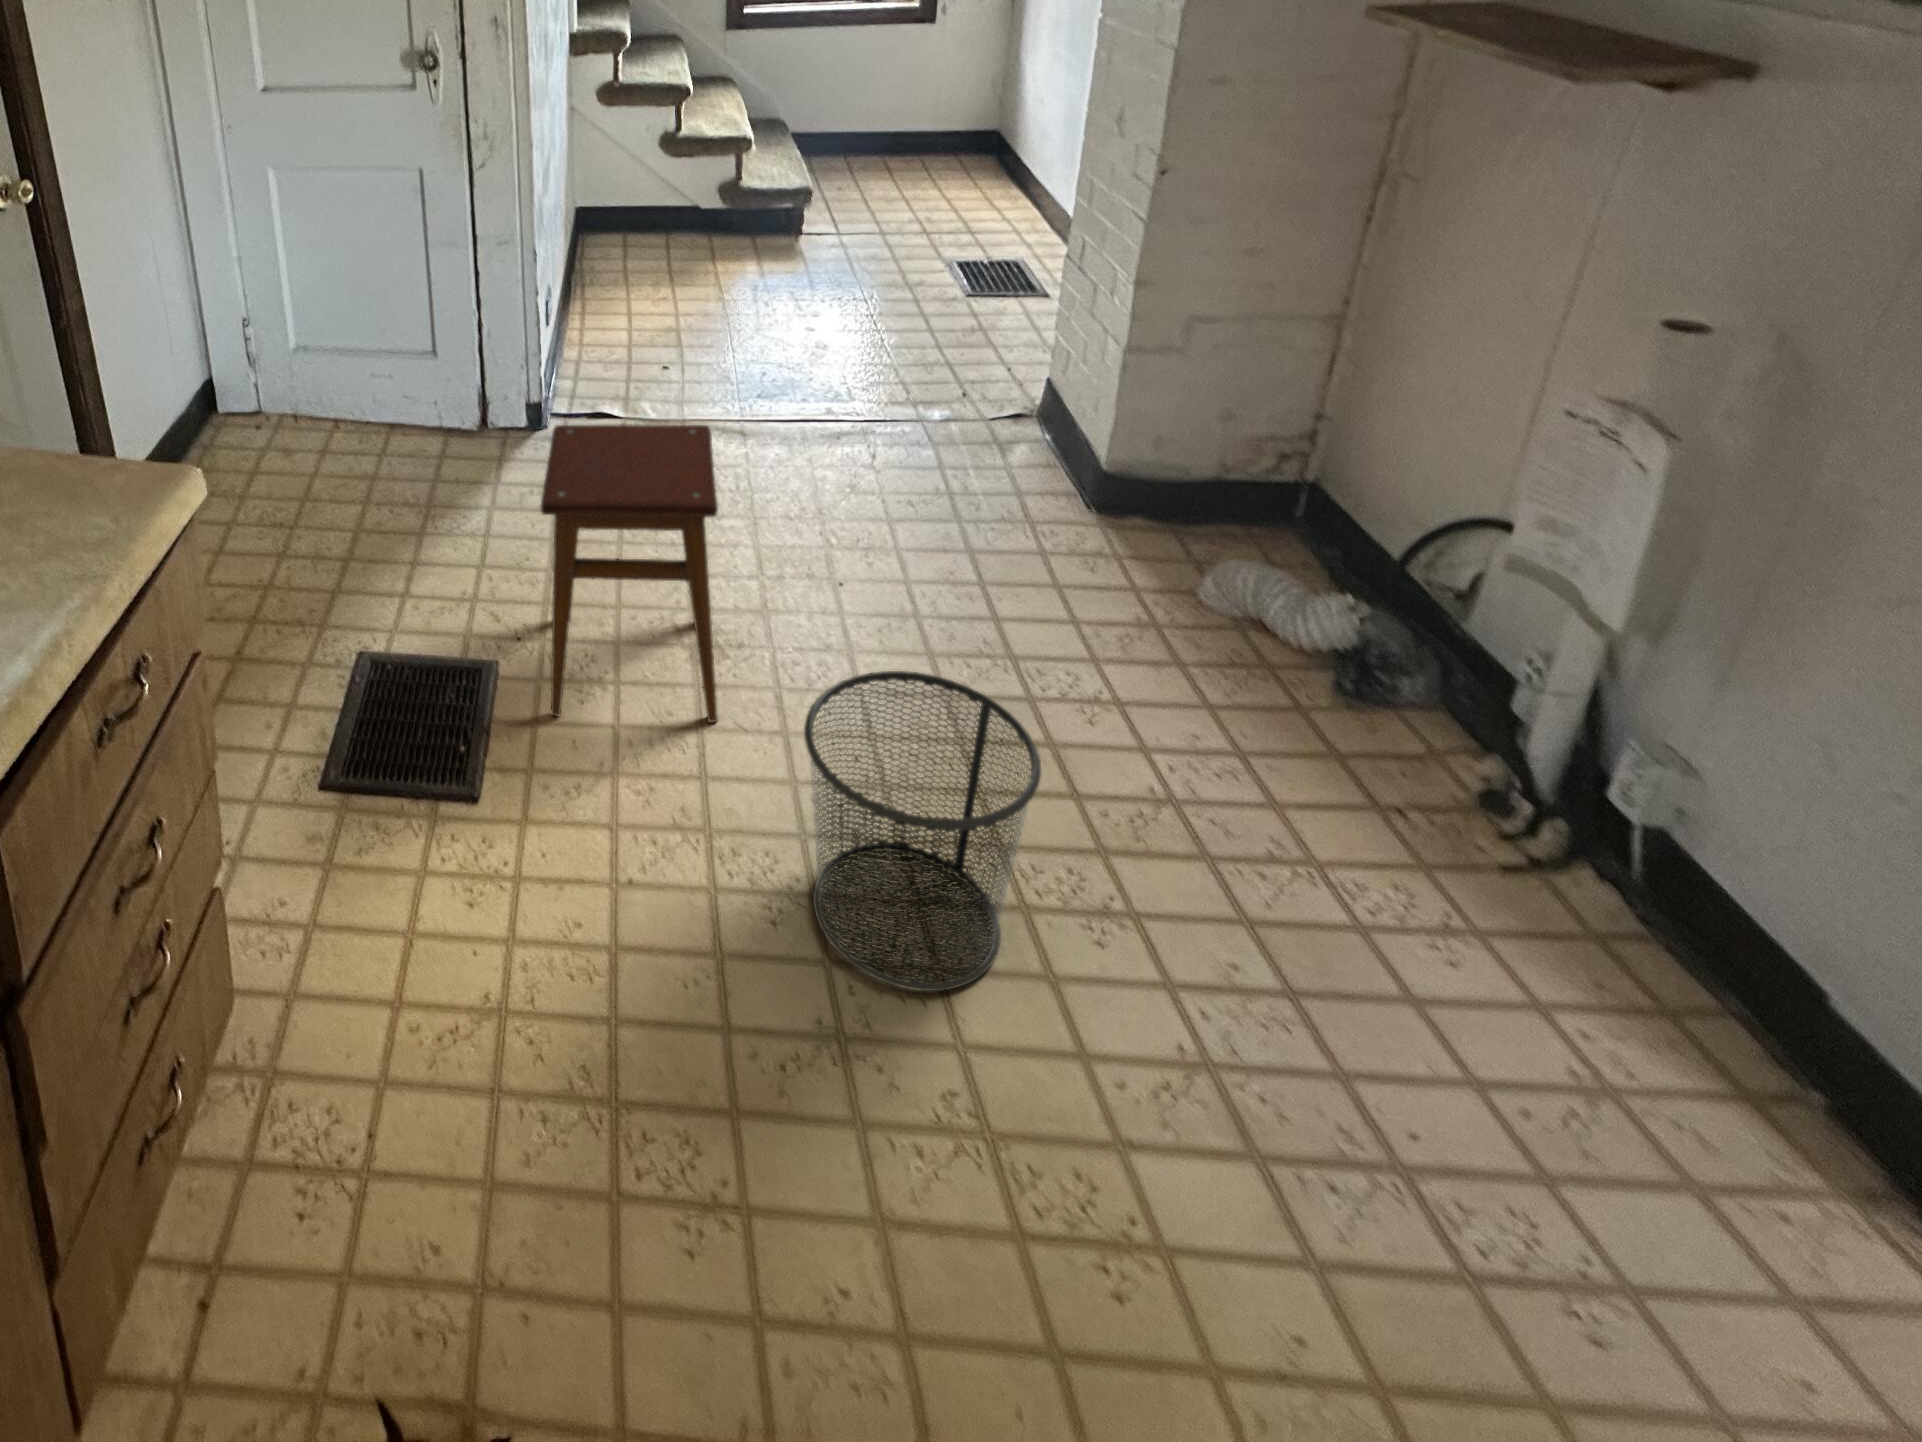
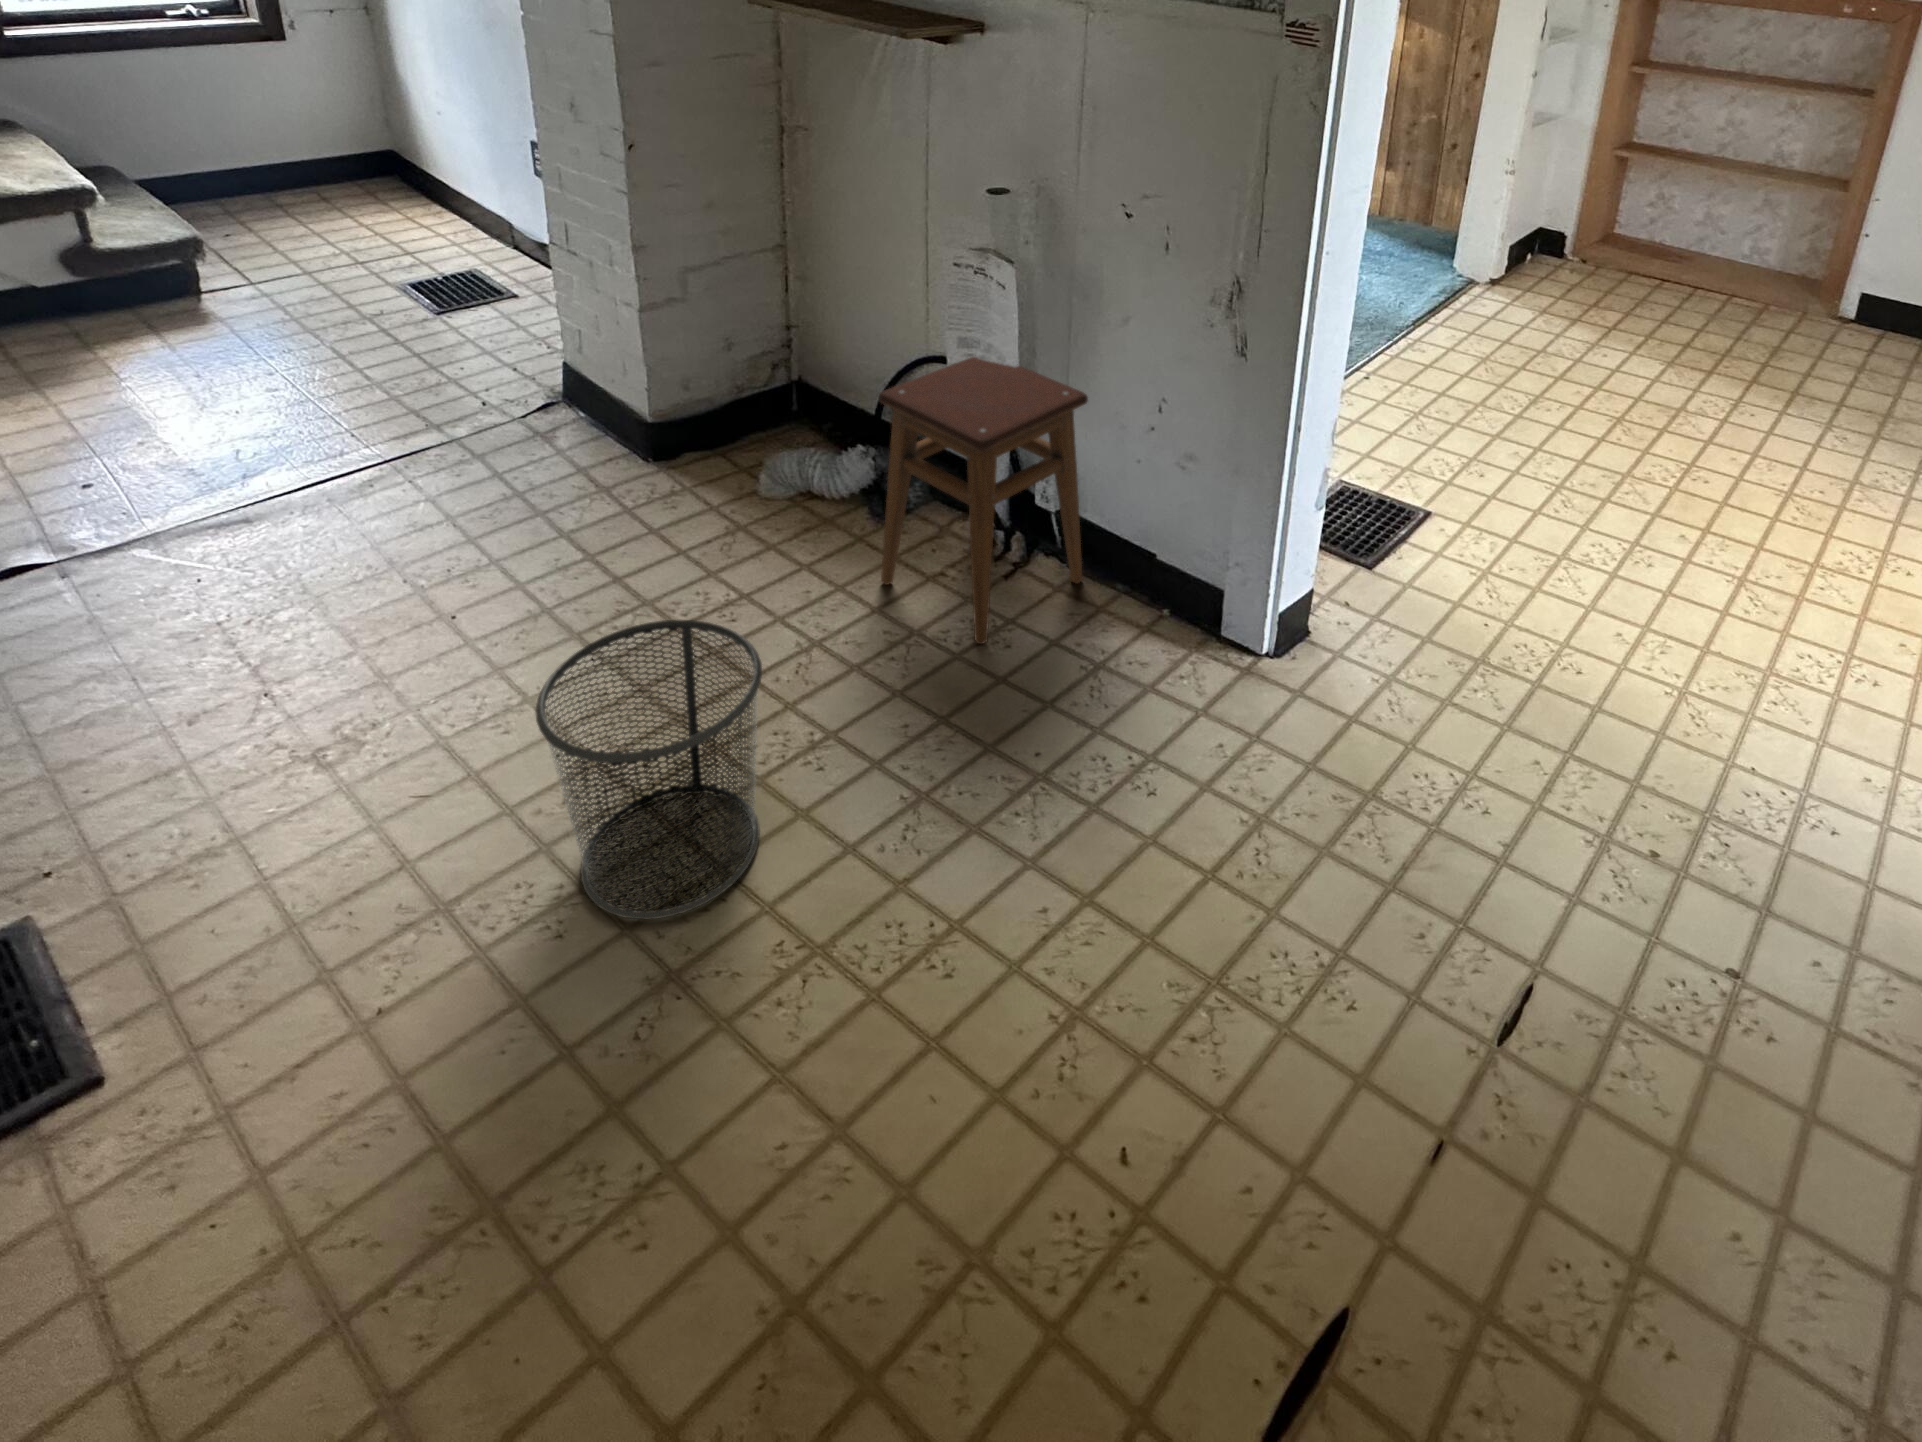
stool: present [541,424,718,722] -> present [878,357,1088,644]

